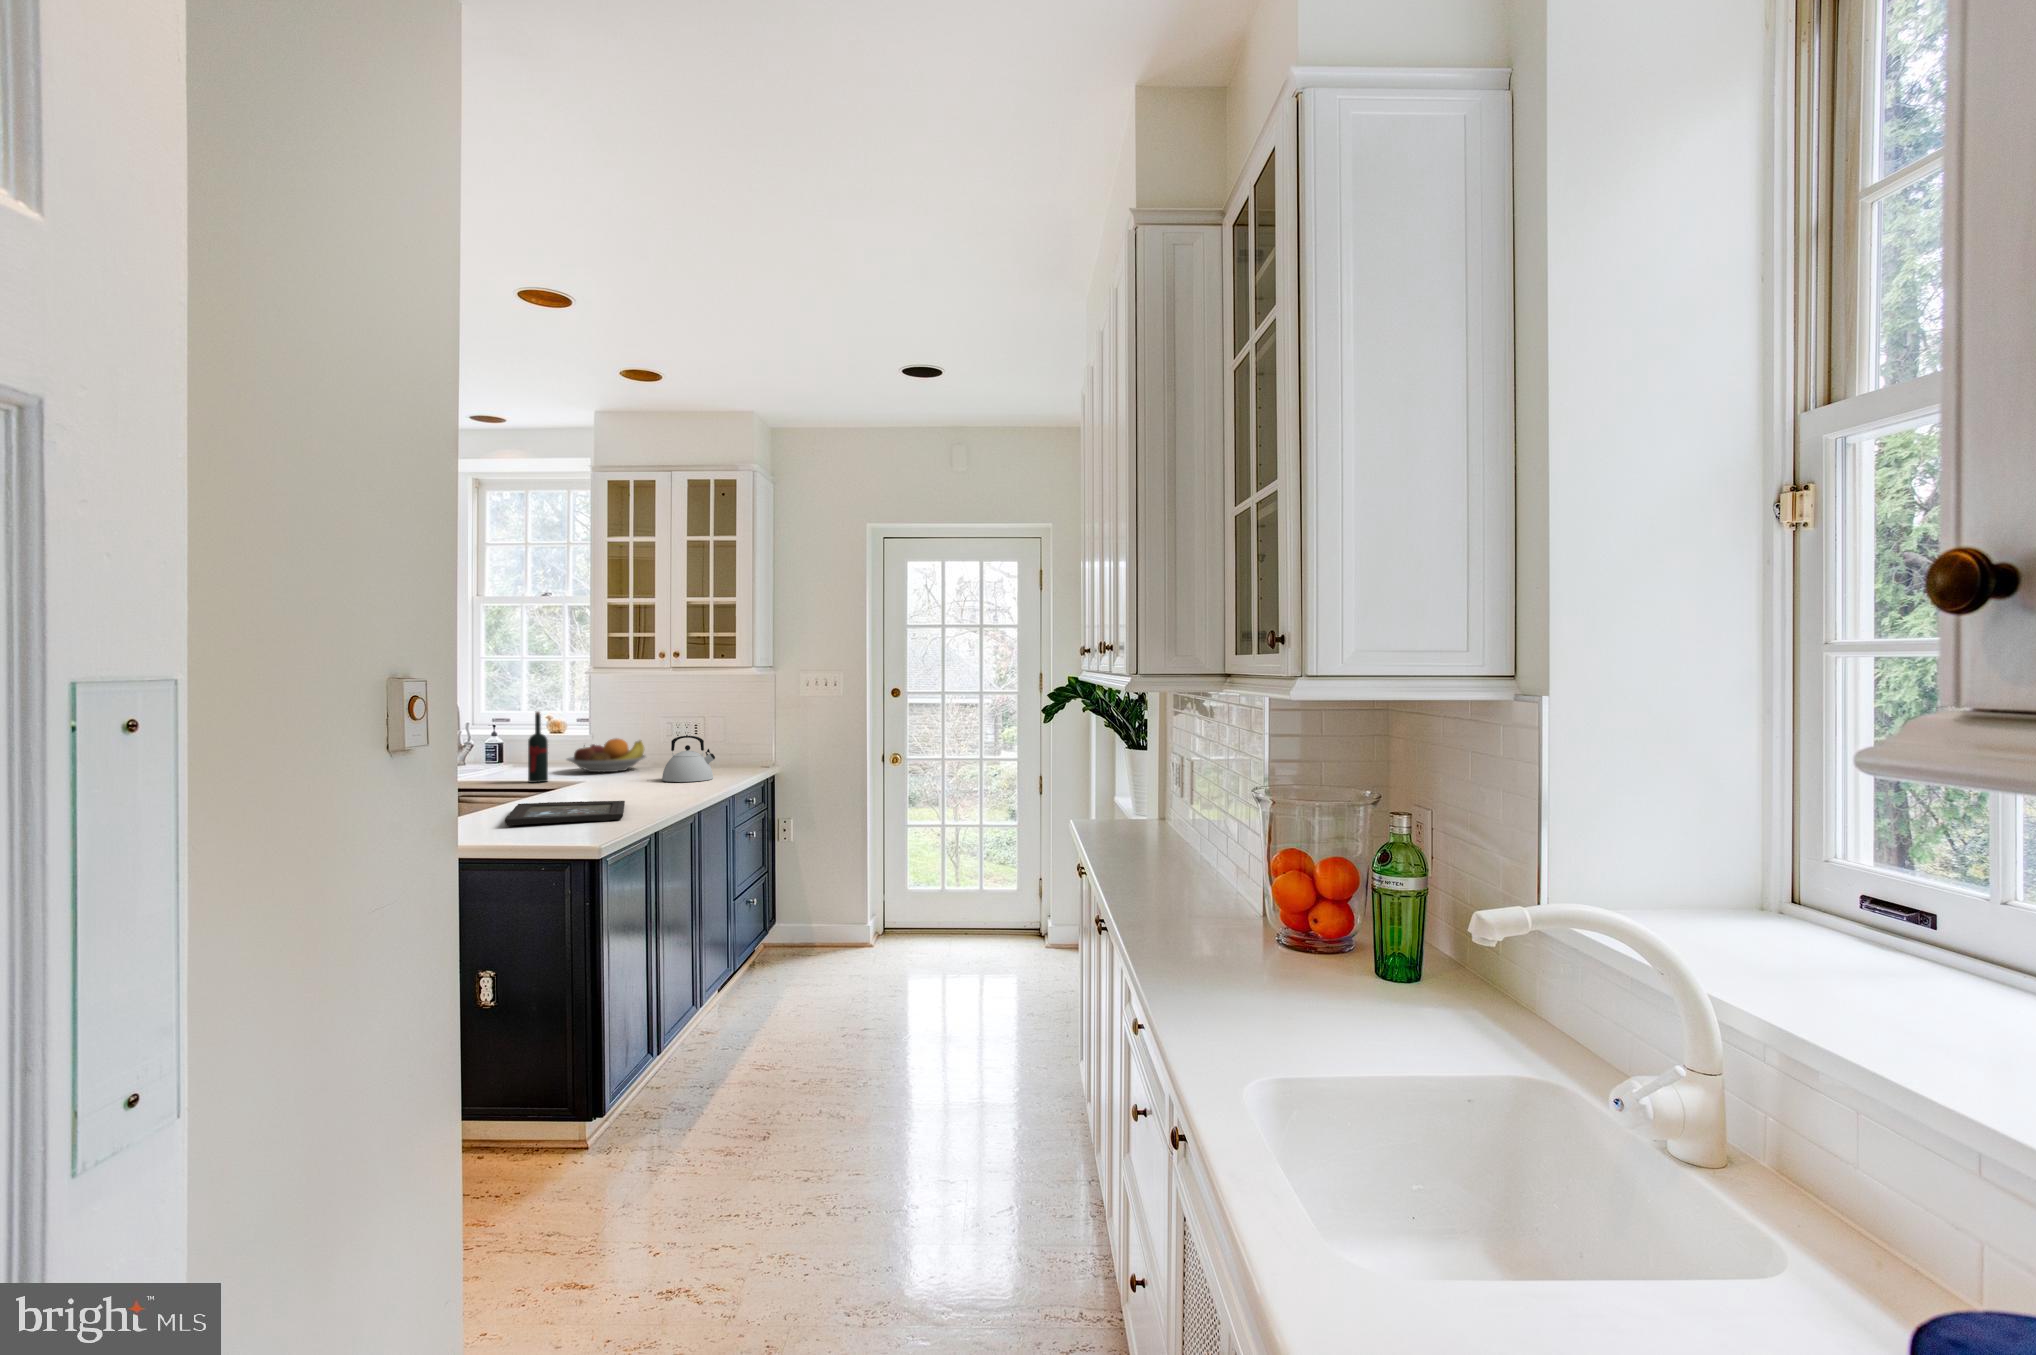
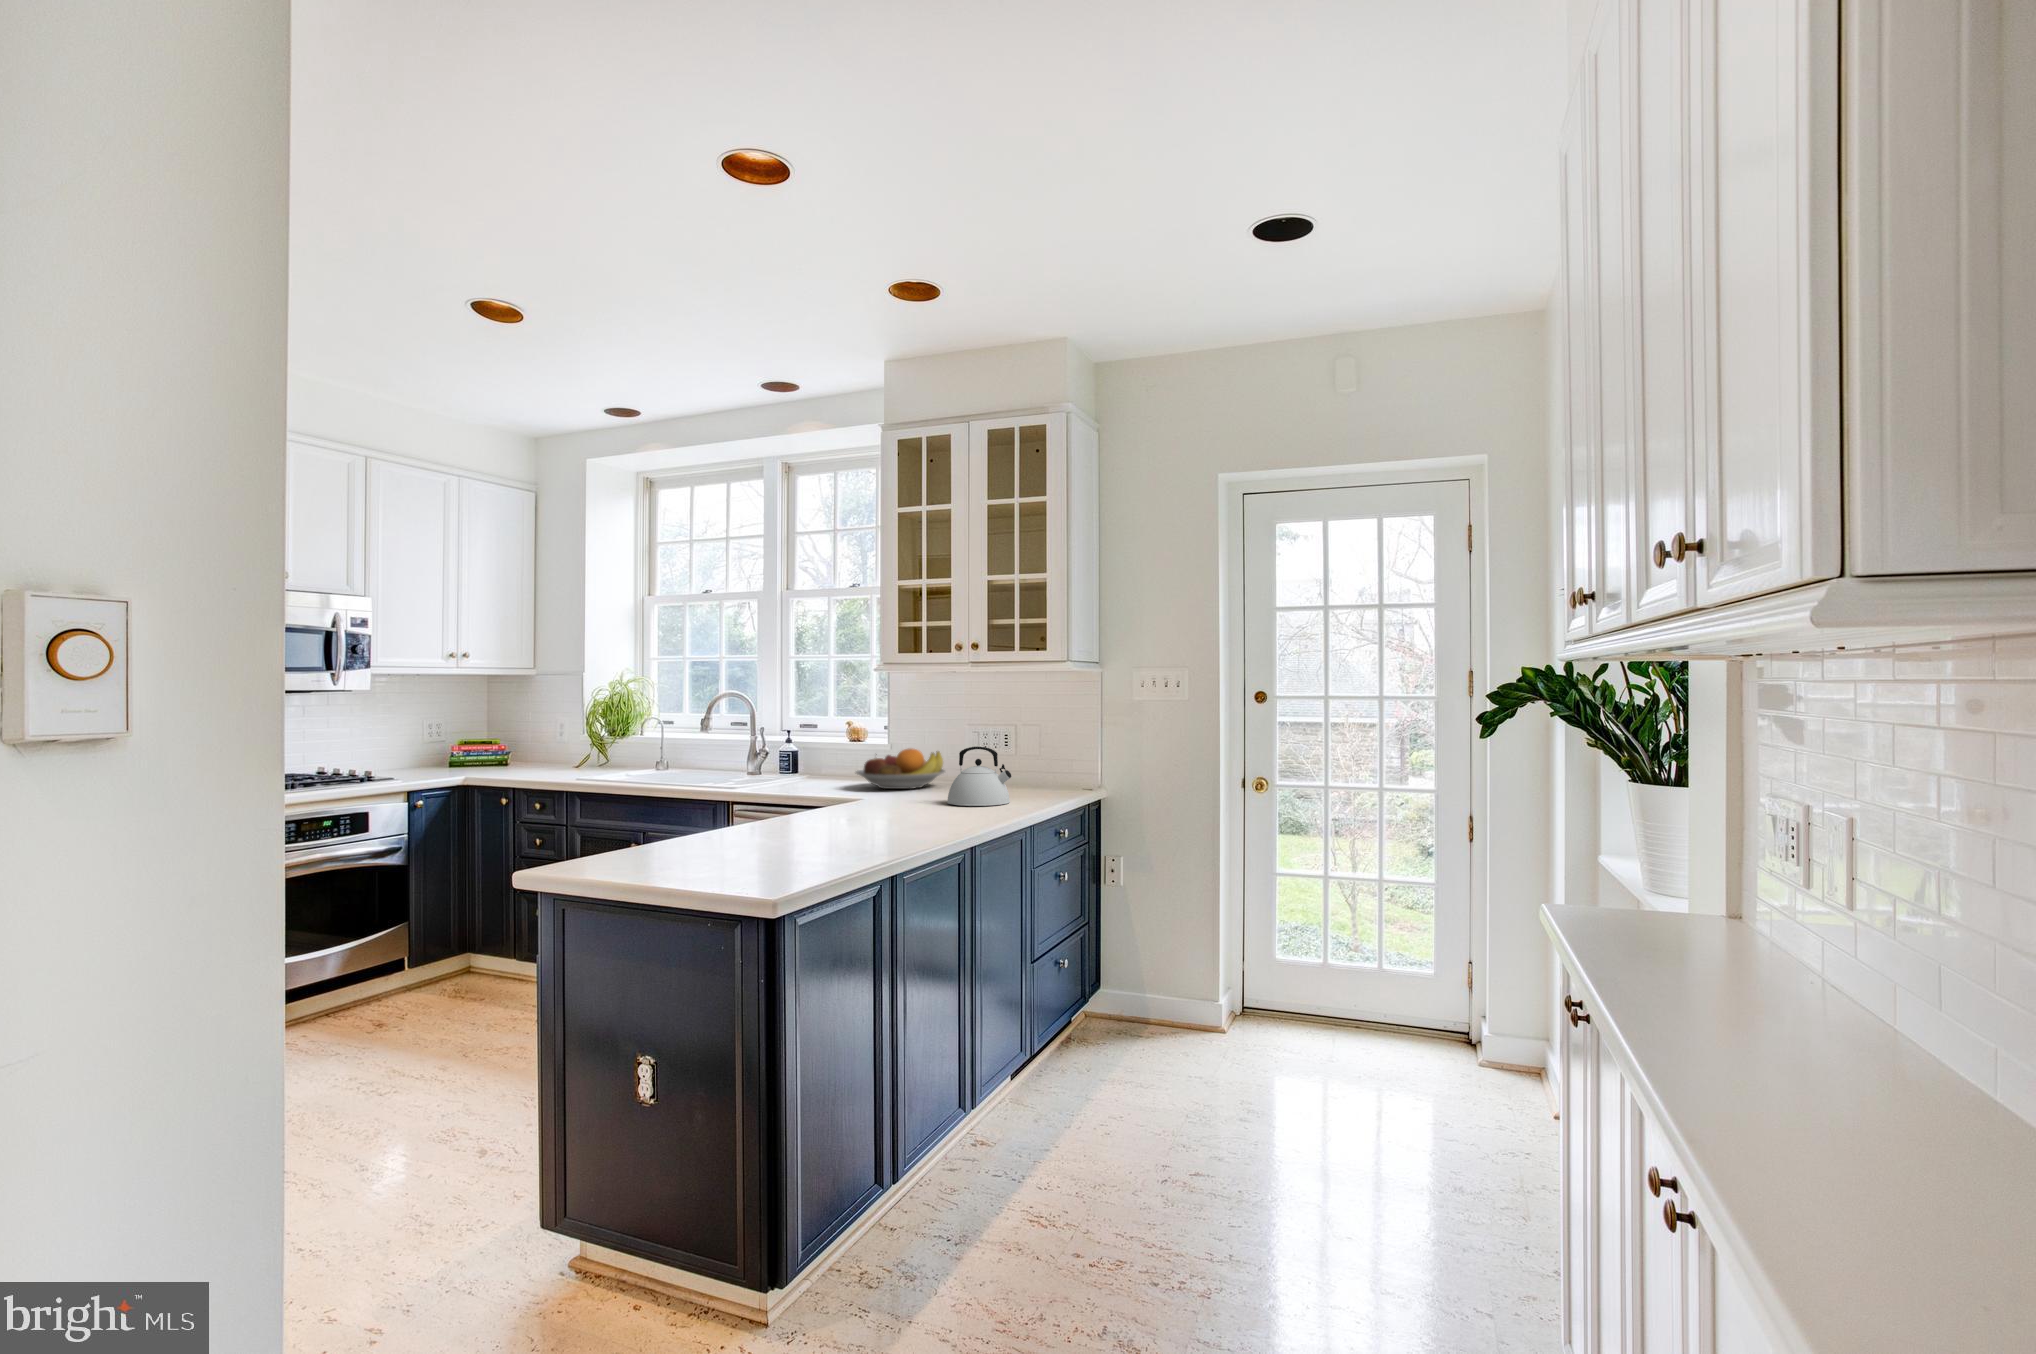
wine bottle: present [528,712,548,783] -> none [802,714,825,799]
tray: present [505,801,625,825] -> none [702,828,873,859]

